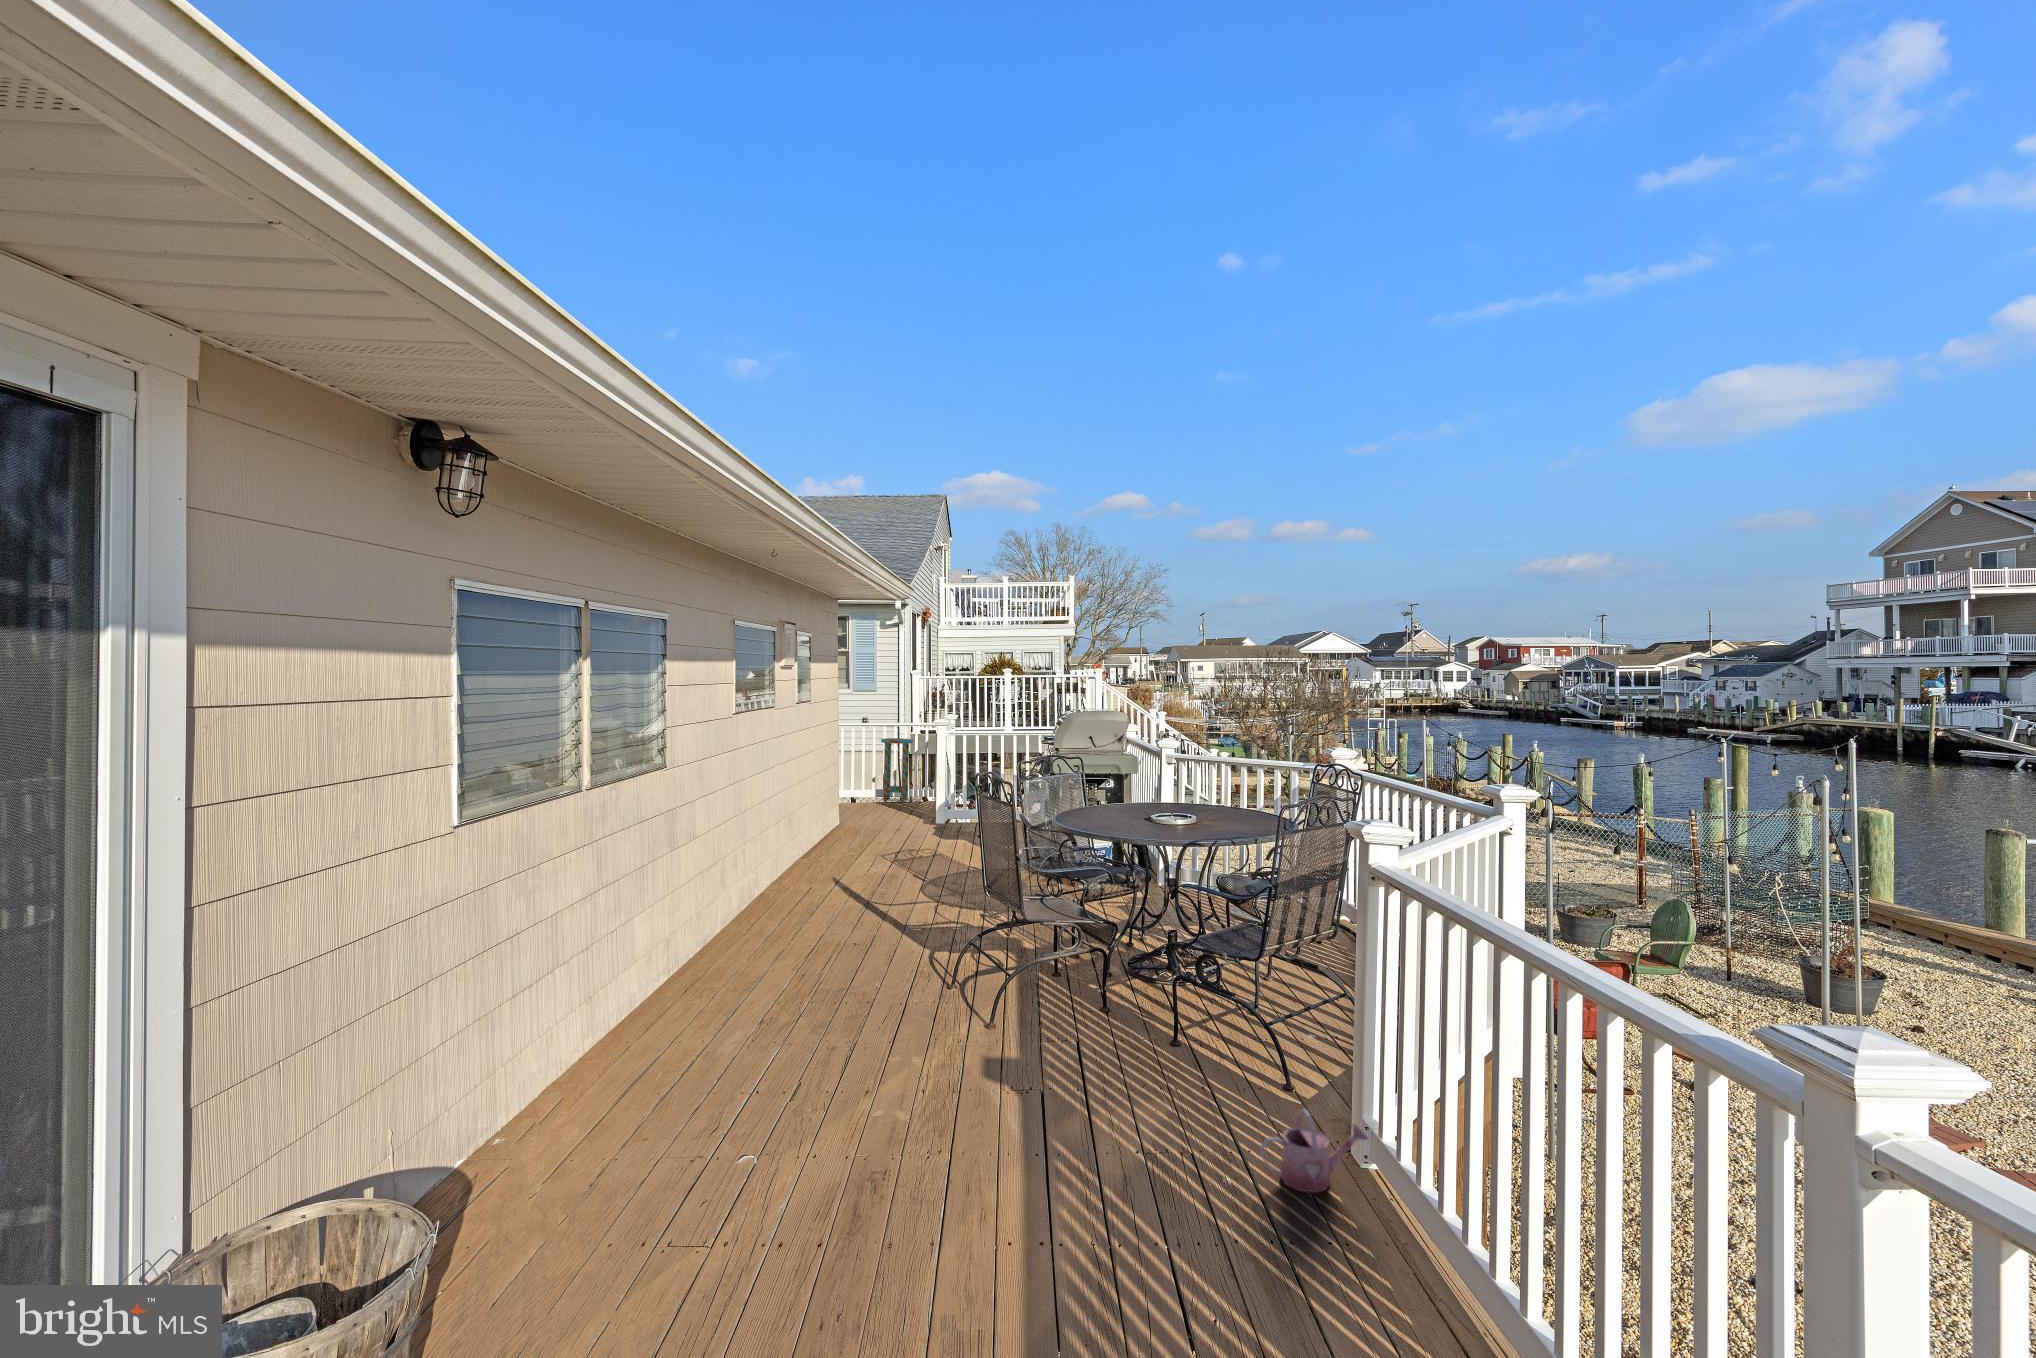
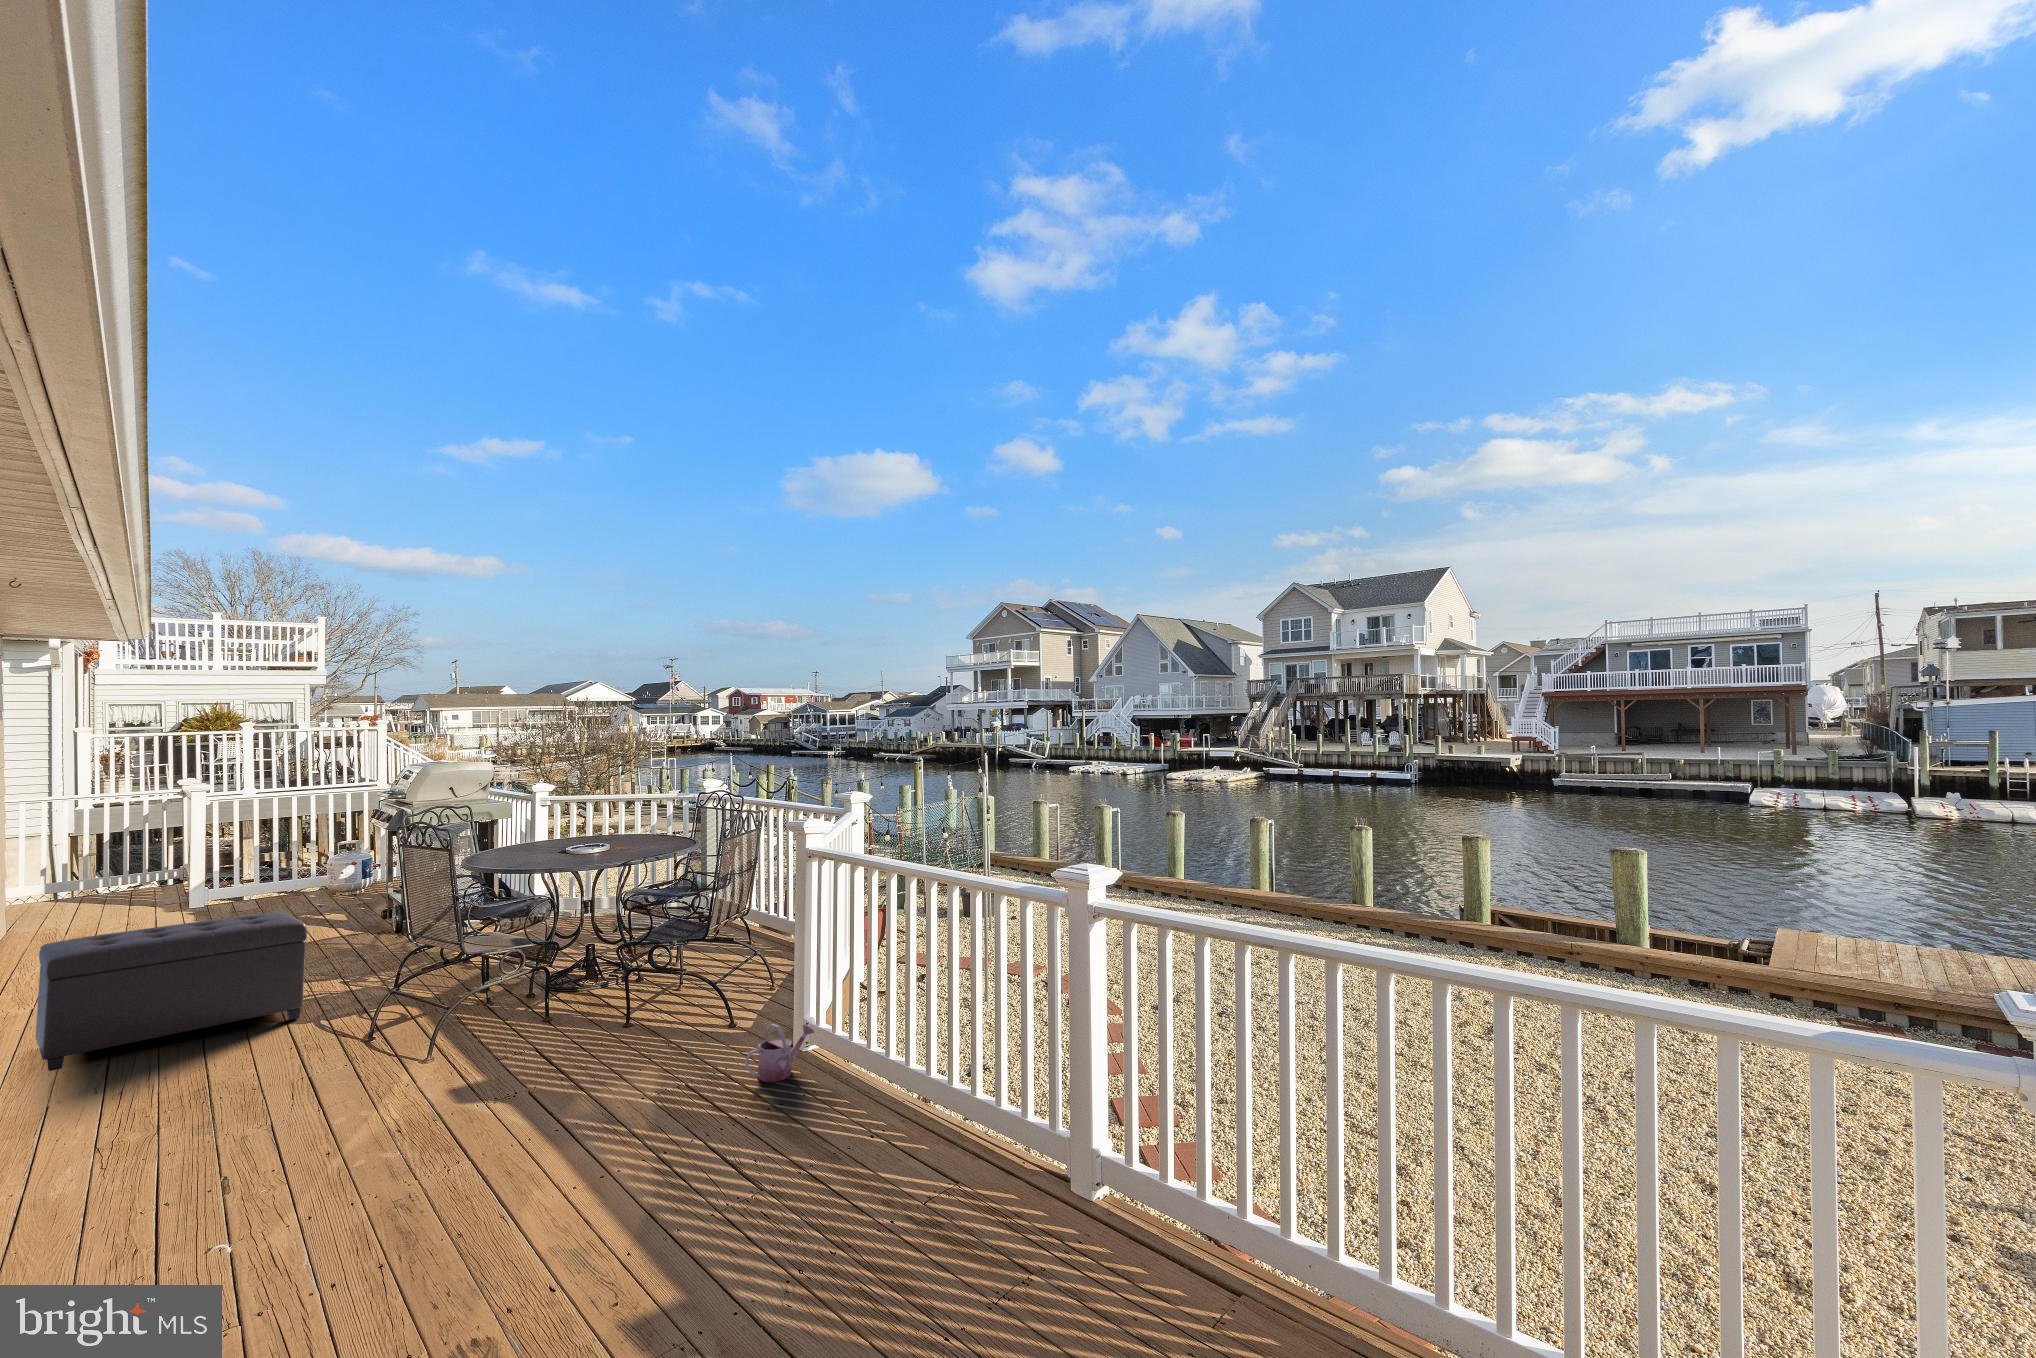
side table: present [881,738,913,802] -> none [70,809,128,891]
ottoman: none [768,845,935,950] -> present [35,912,307,1071]

